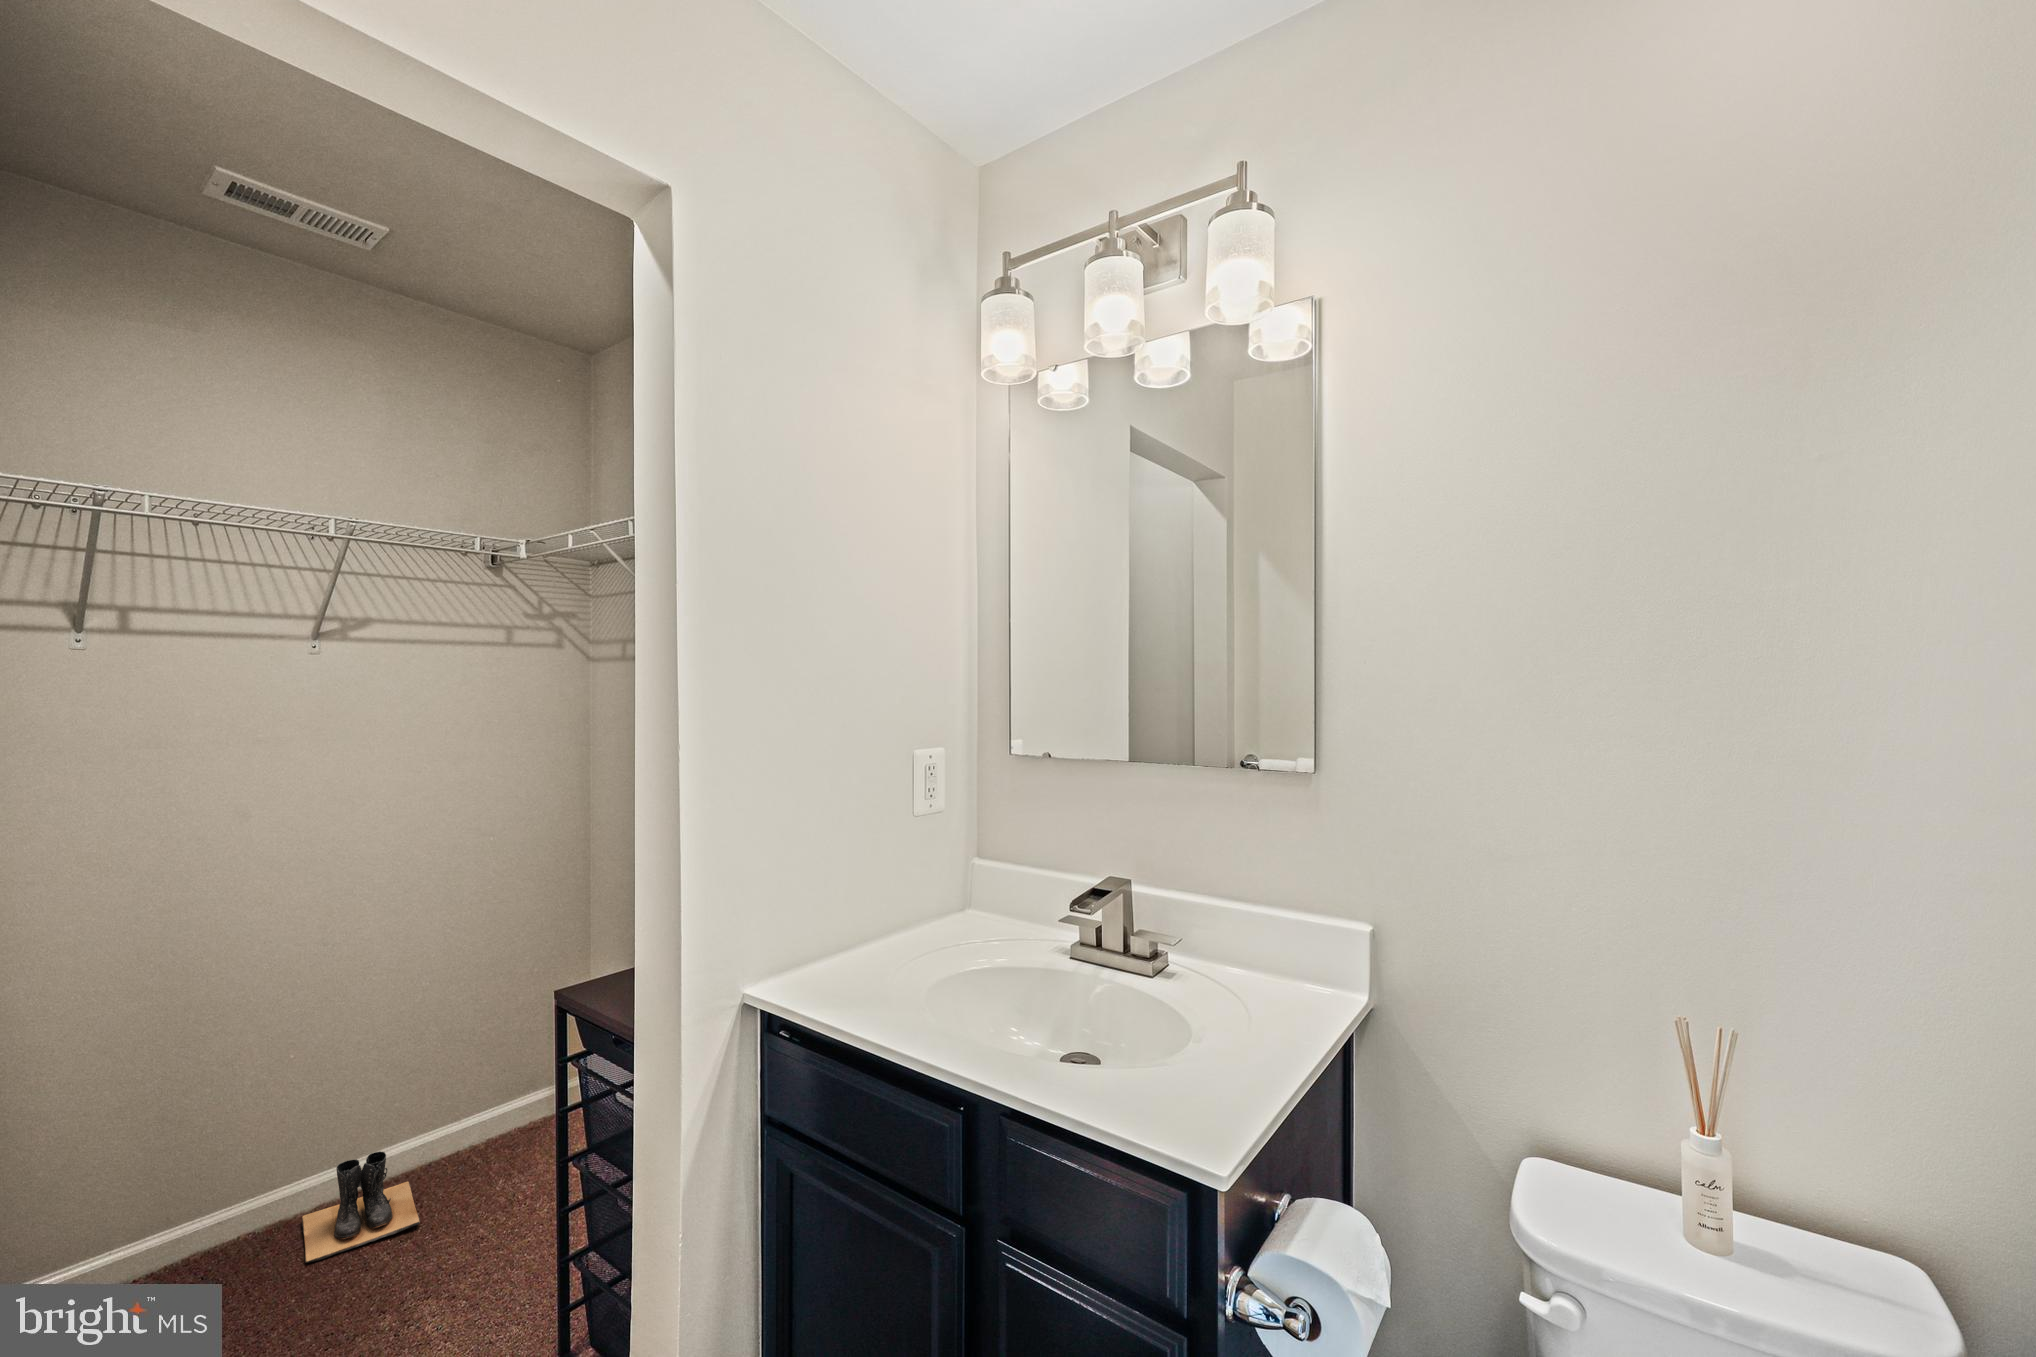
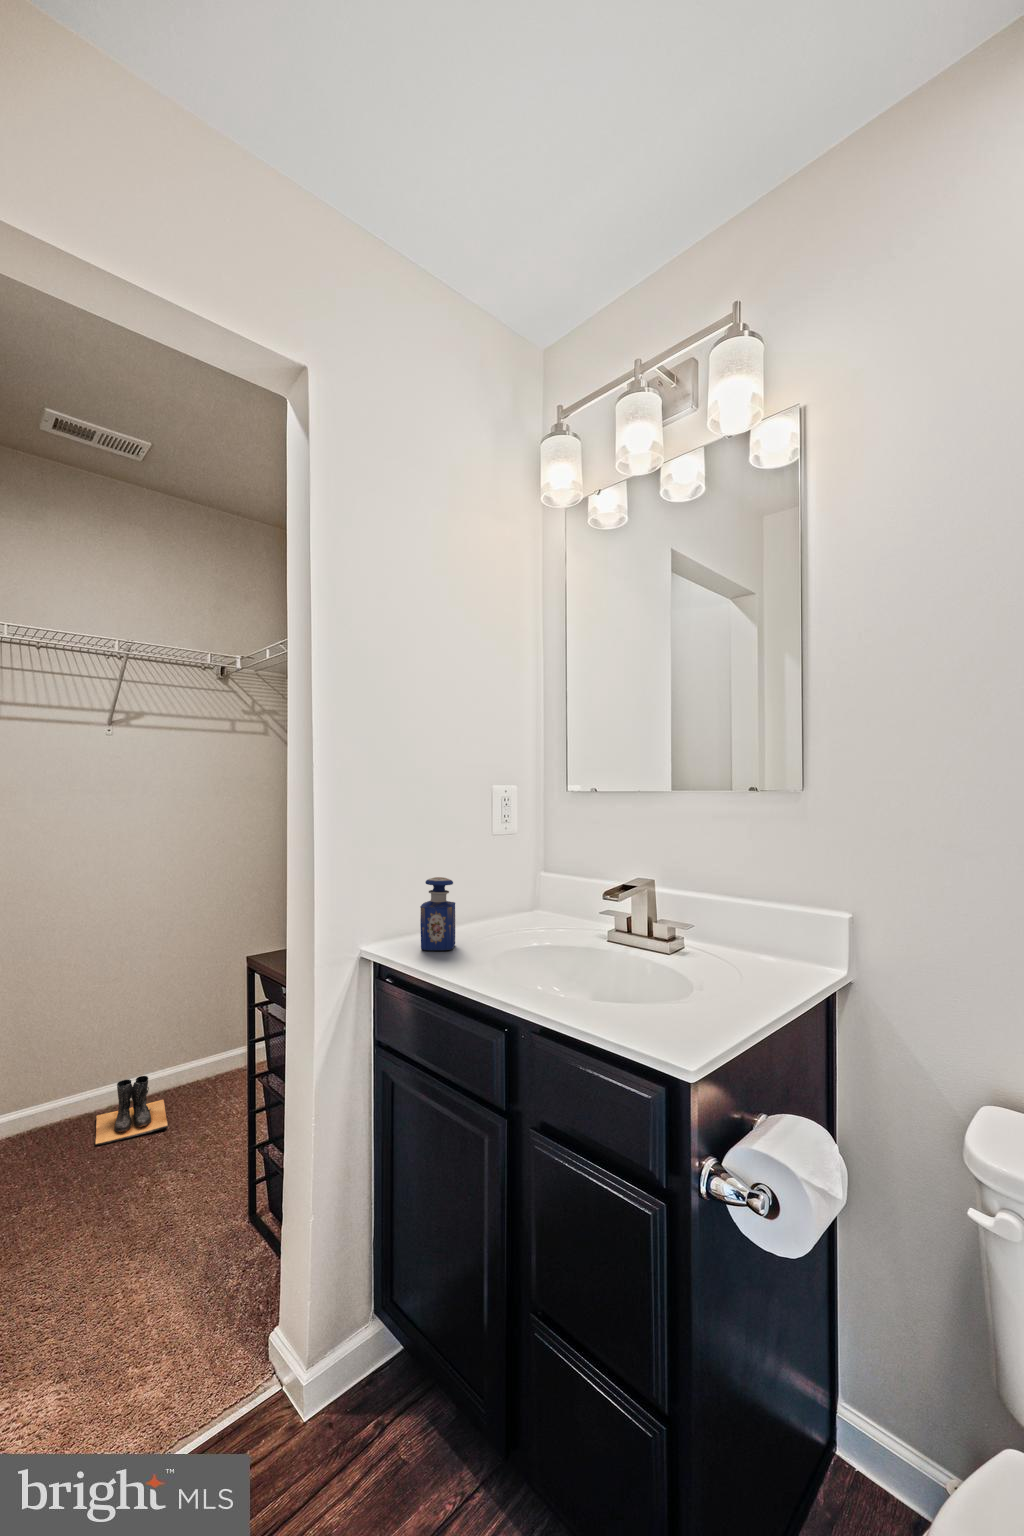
perfume bottle: none [830,890,875,991] -> present [420,877,455,950]

